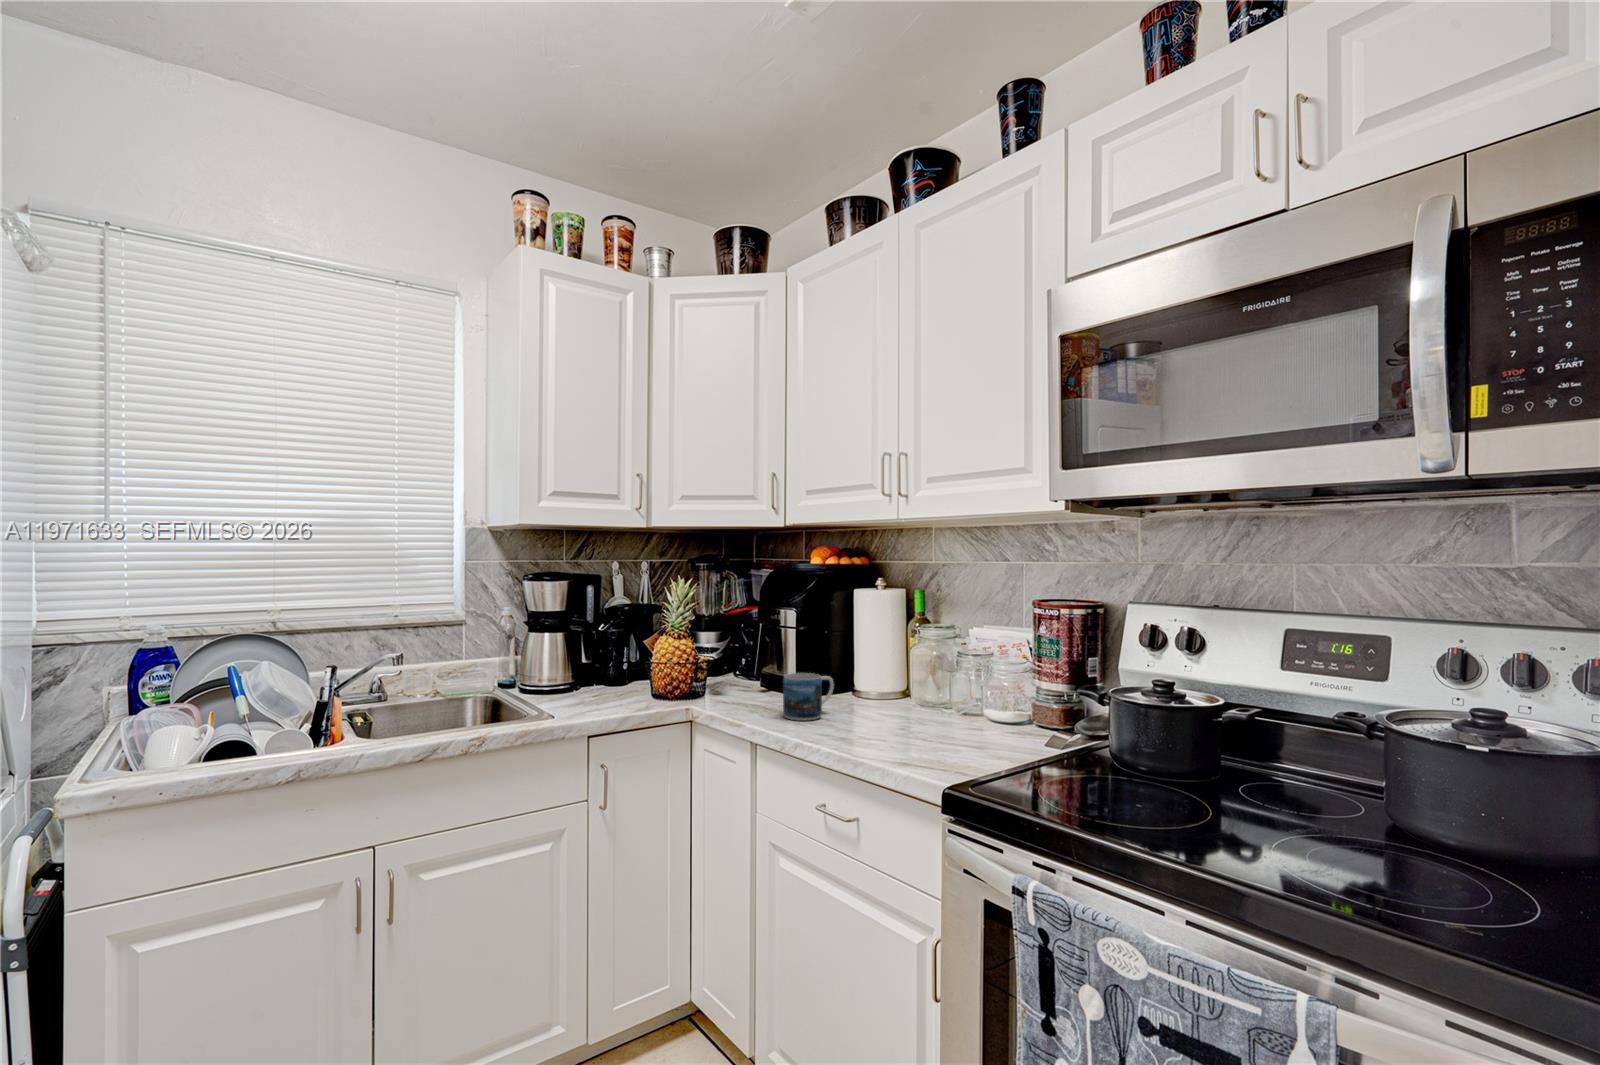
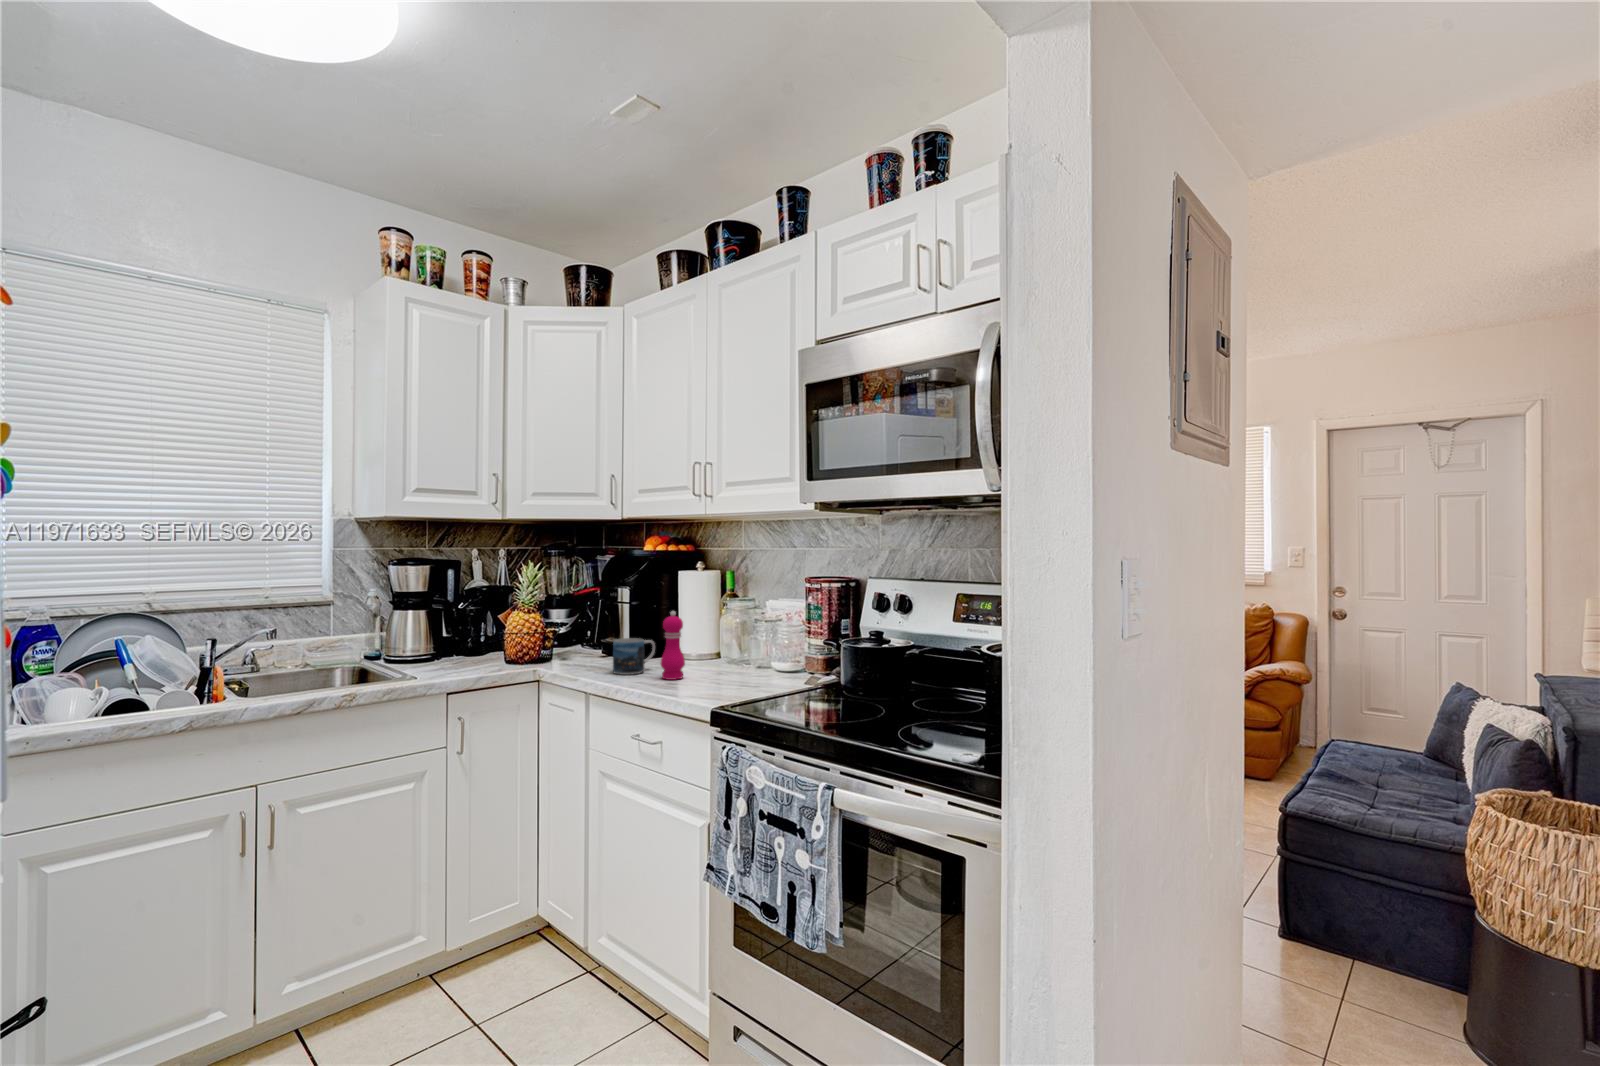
pepper mill: none [846,641,877,731] -> present [660,611,685,680]

